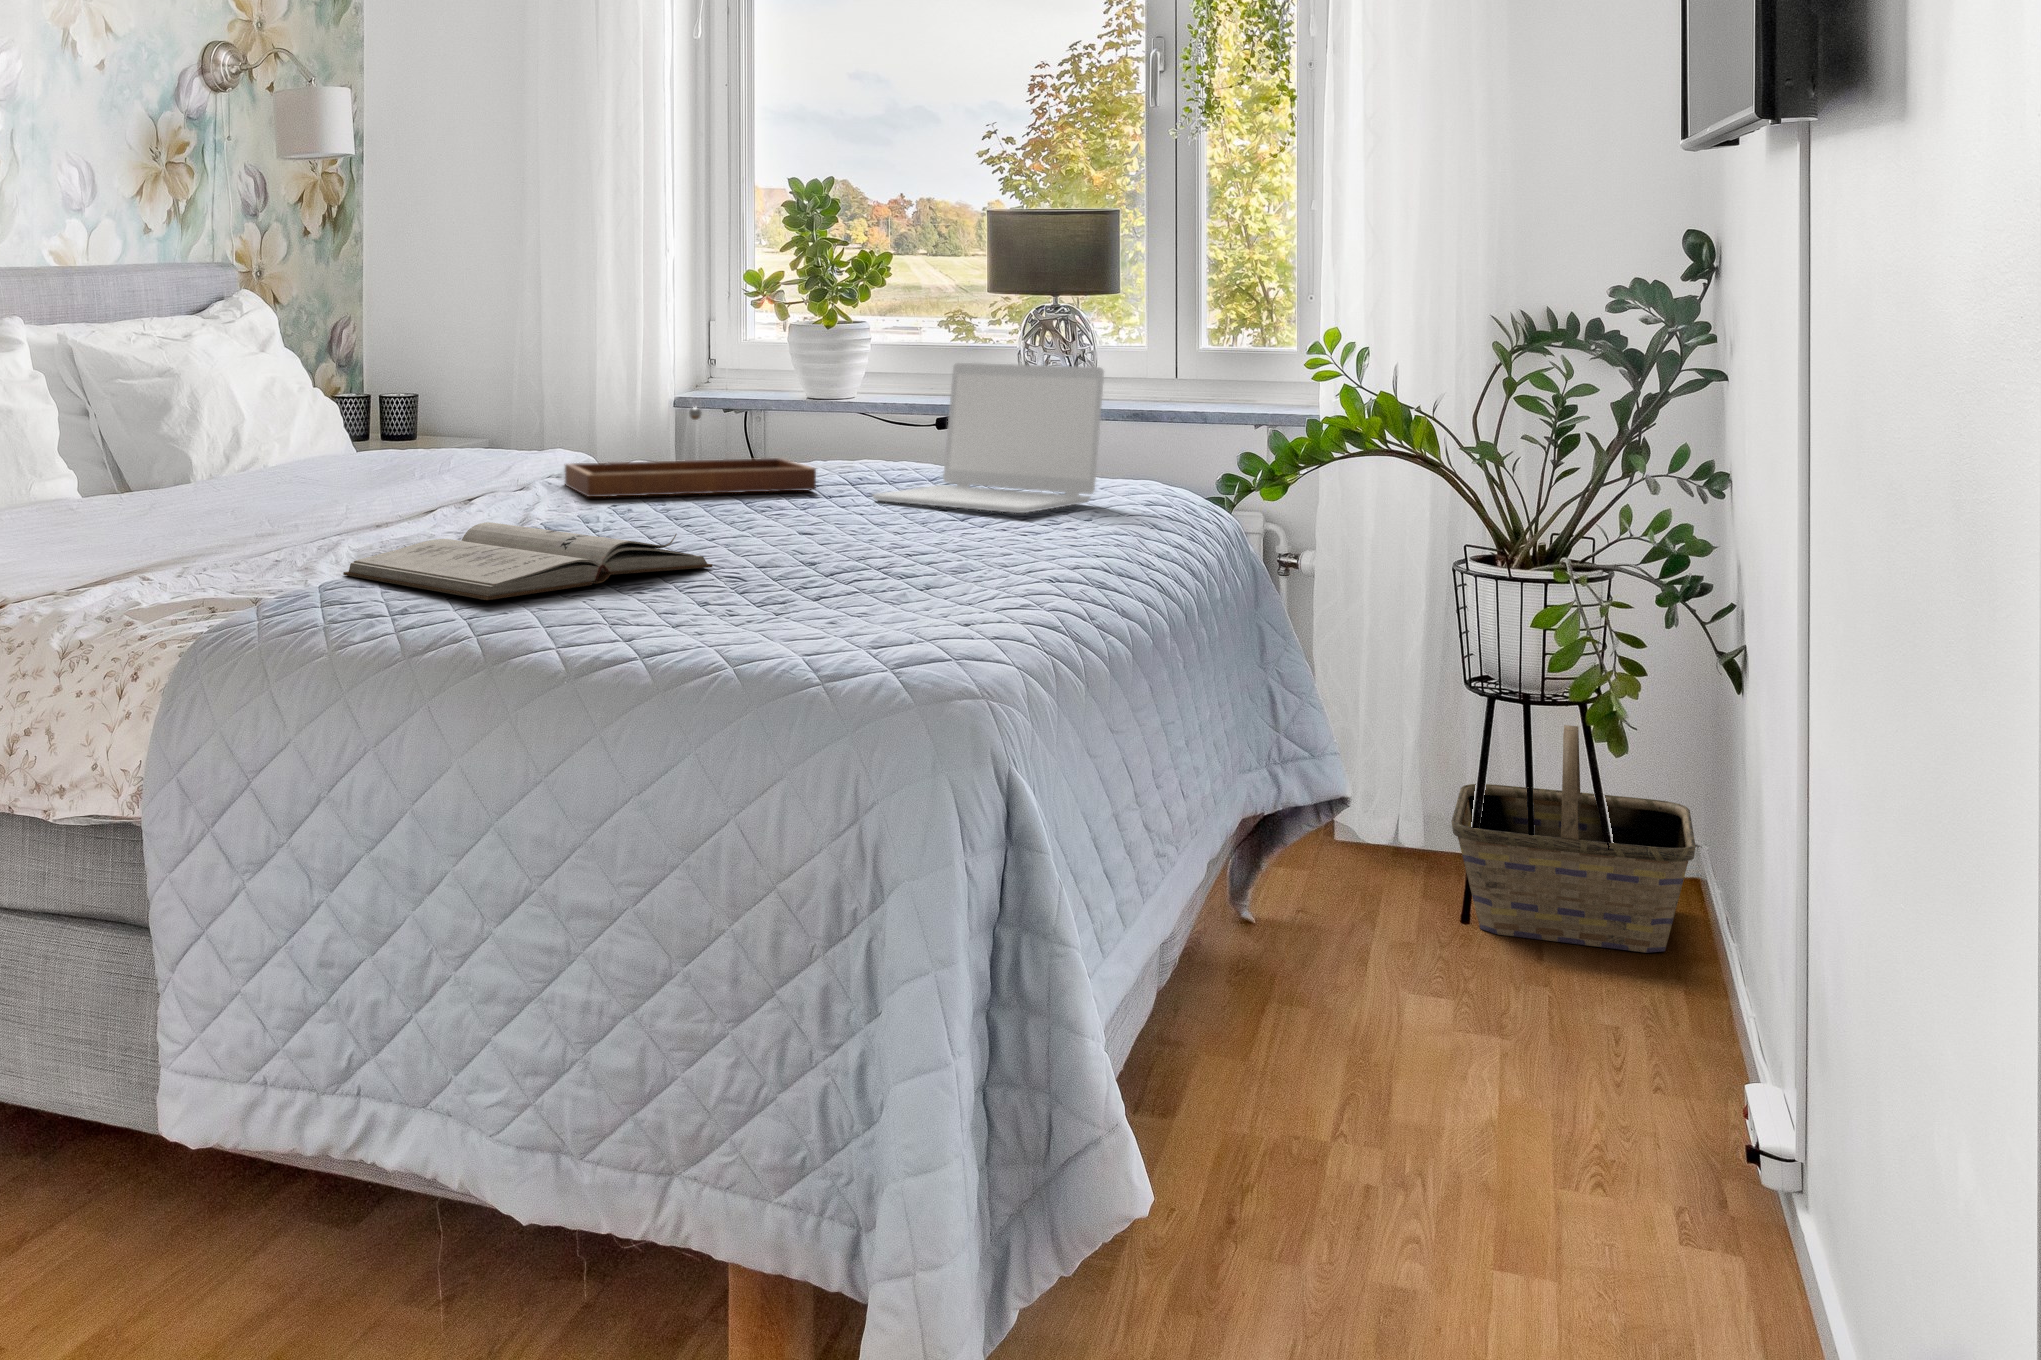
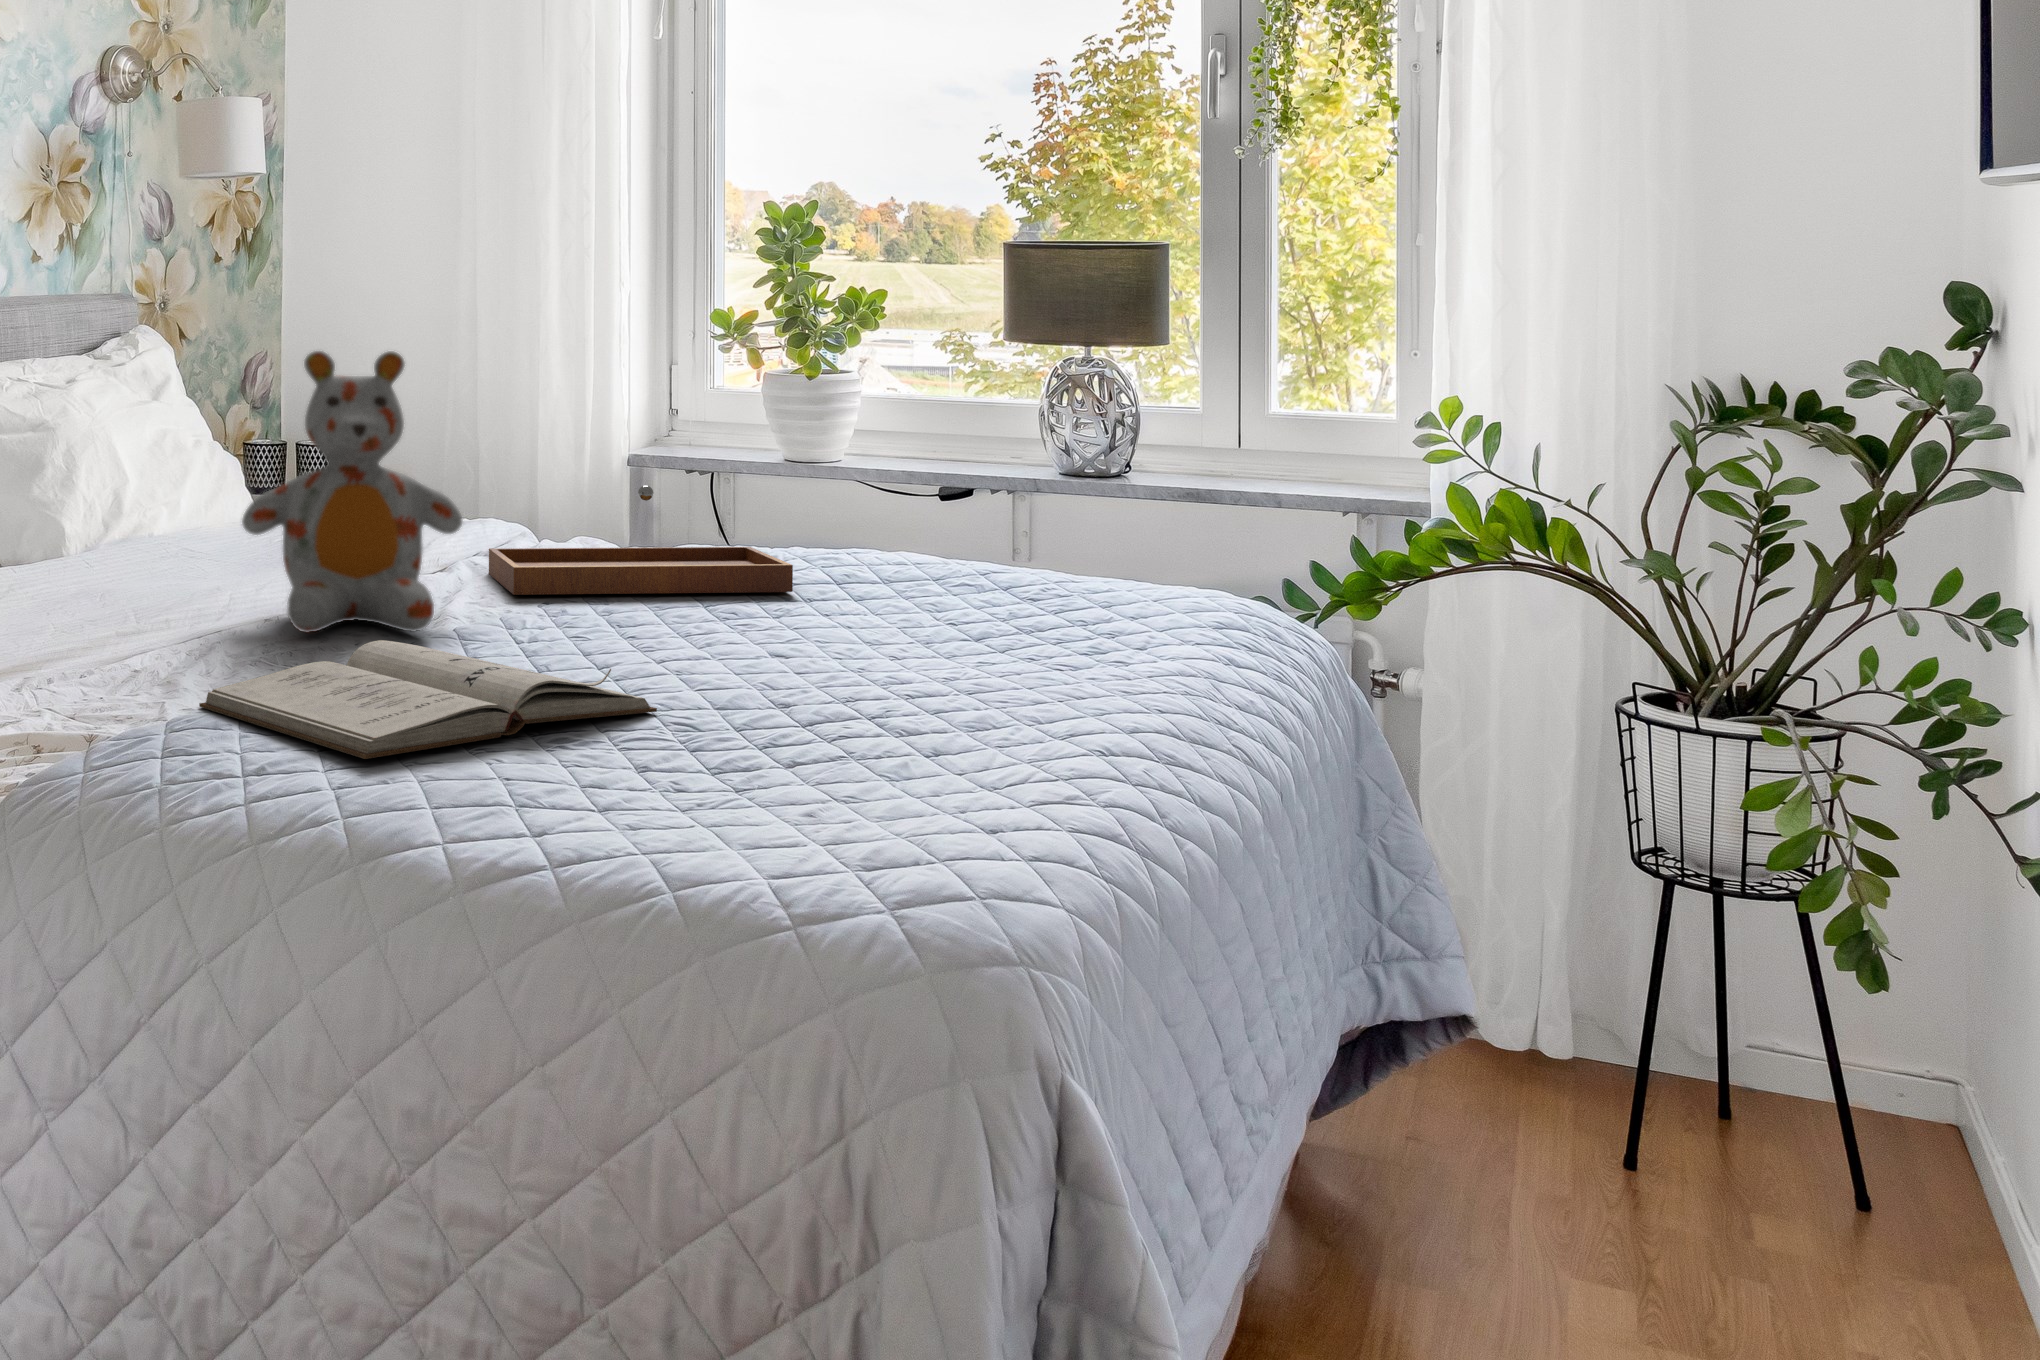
stuffed bear: none [362,294,547,525] -> present [242,351,463,632]
laptop: present [873,363,1104,513] -> none [863,438,1162,638]
basket: present [1451,725,1696,953] -> none [1617,920,1969,1235]

